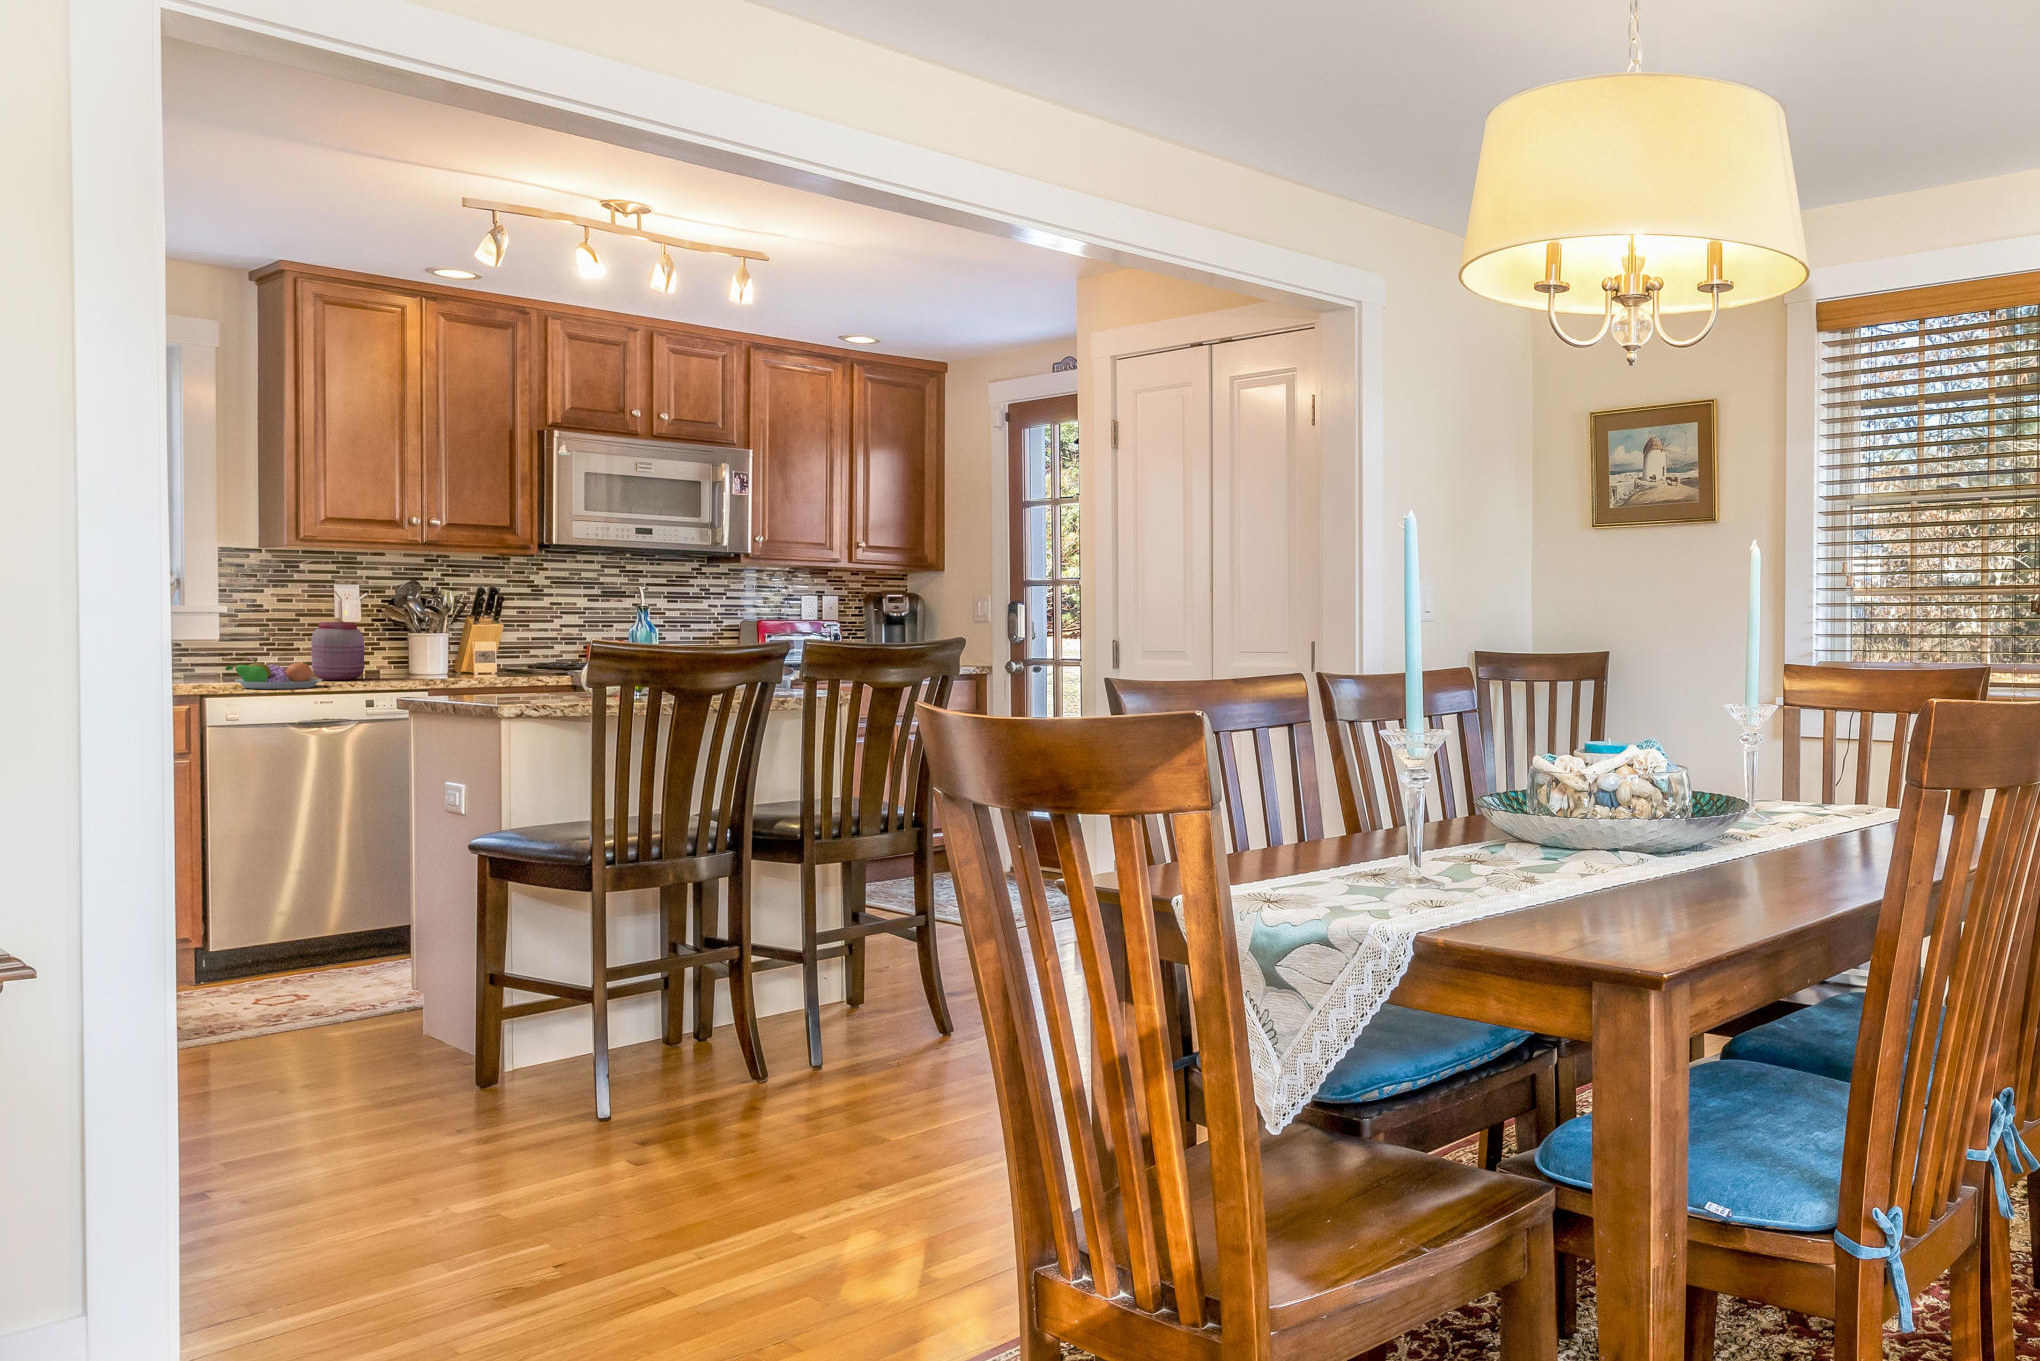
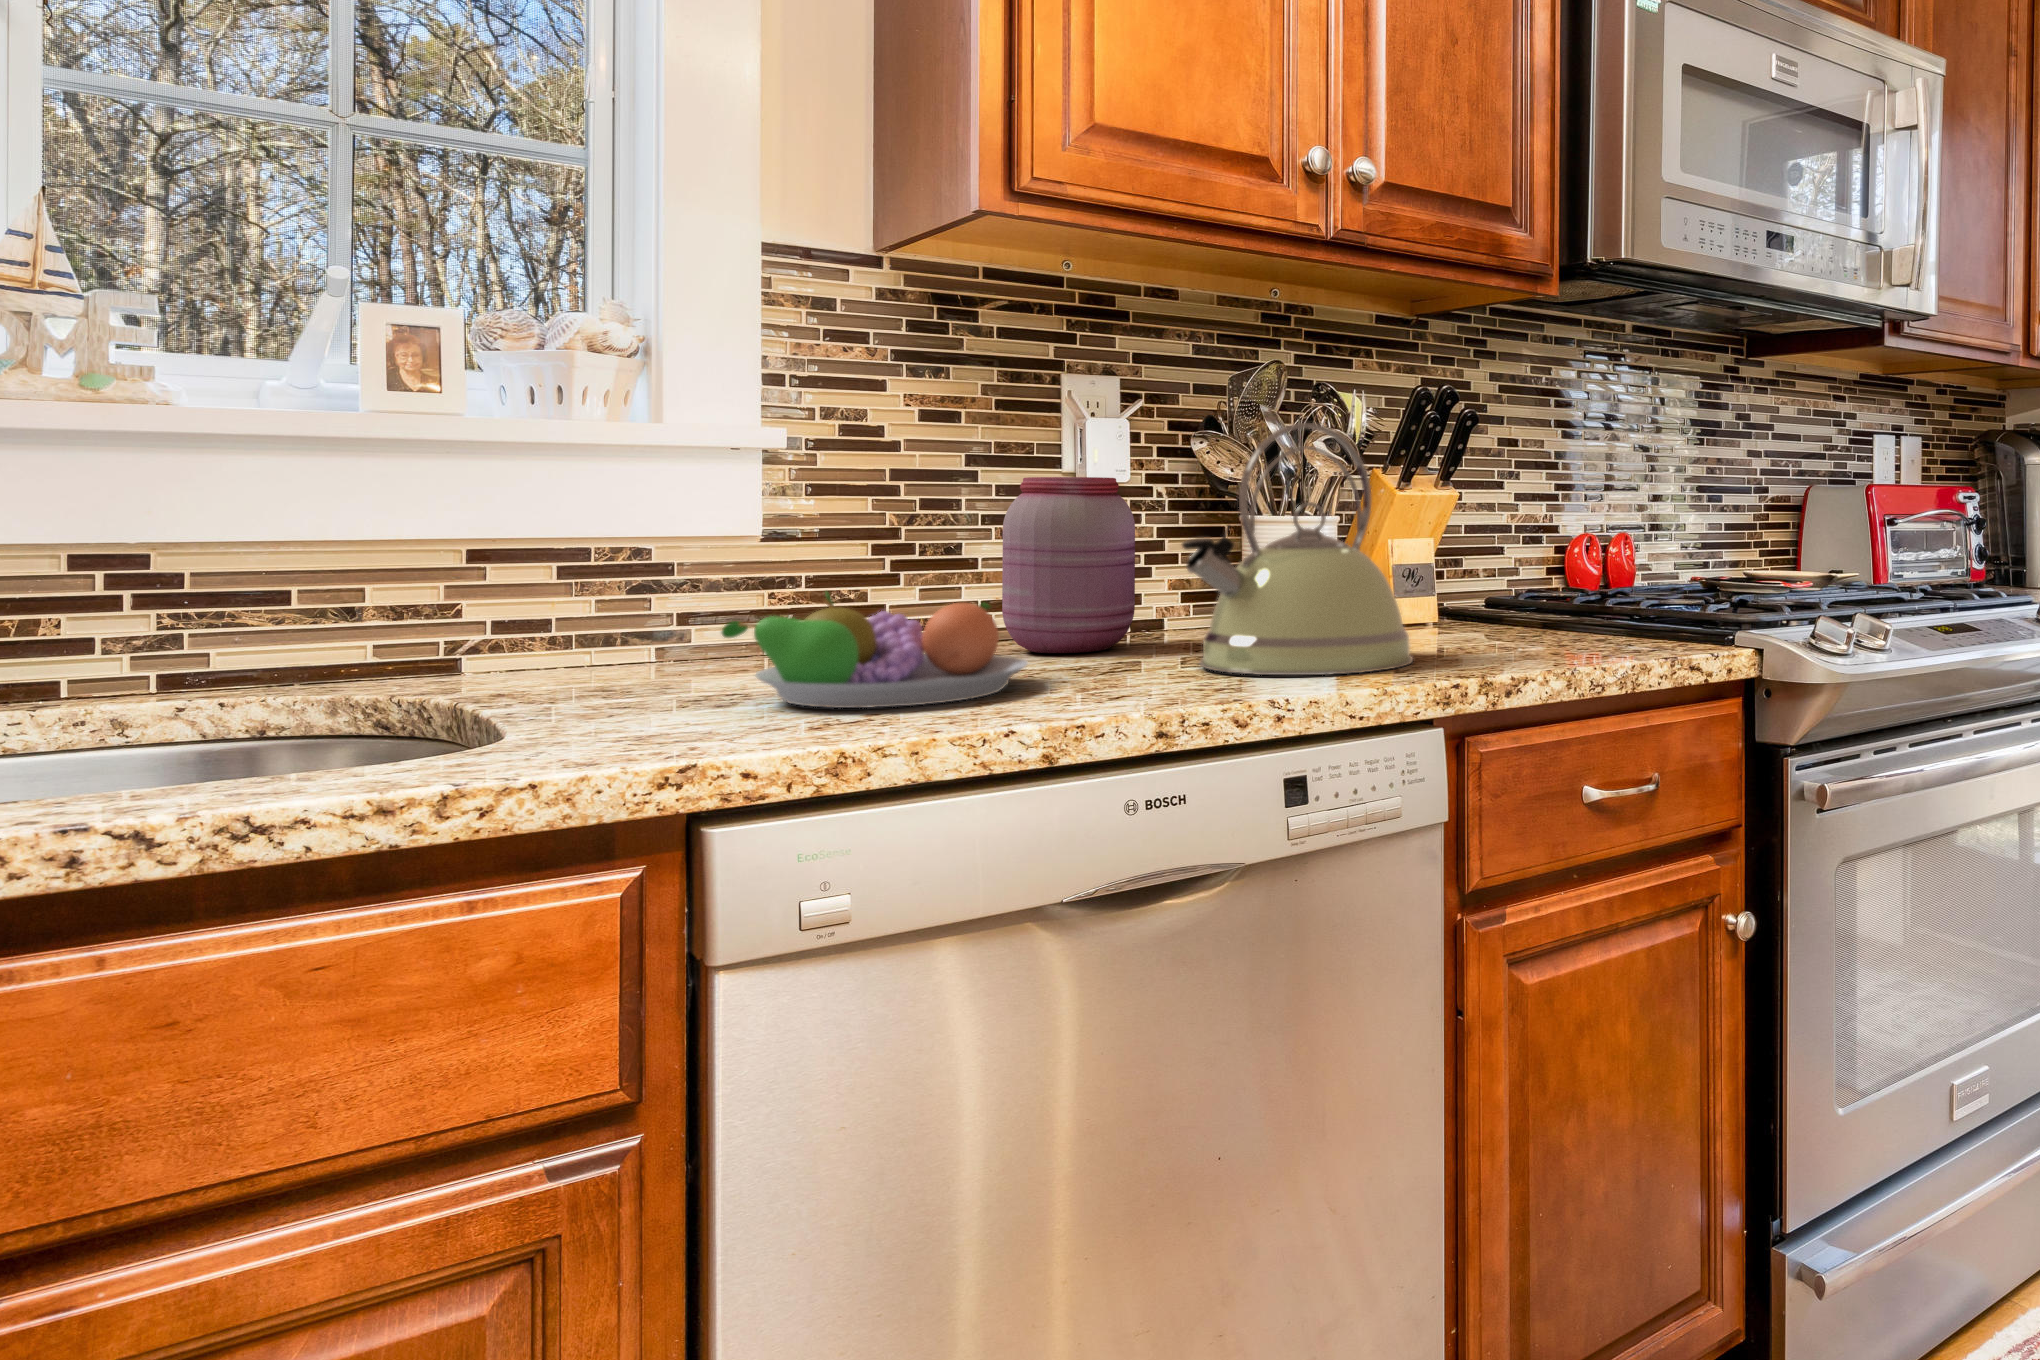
kettle: none [374,611,459,685] -> present [1182,423,1413,675]

